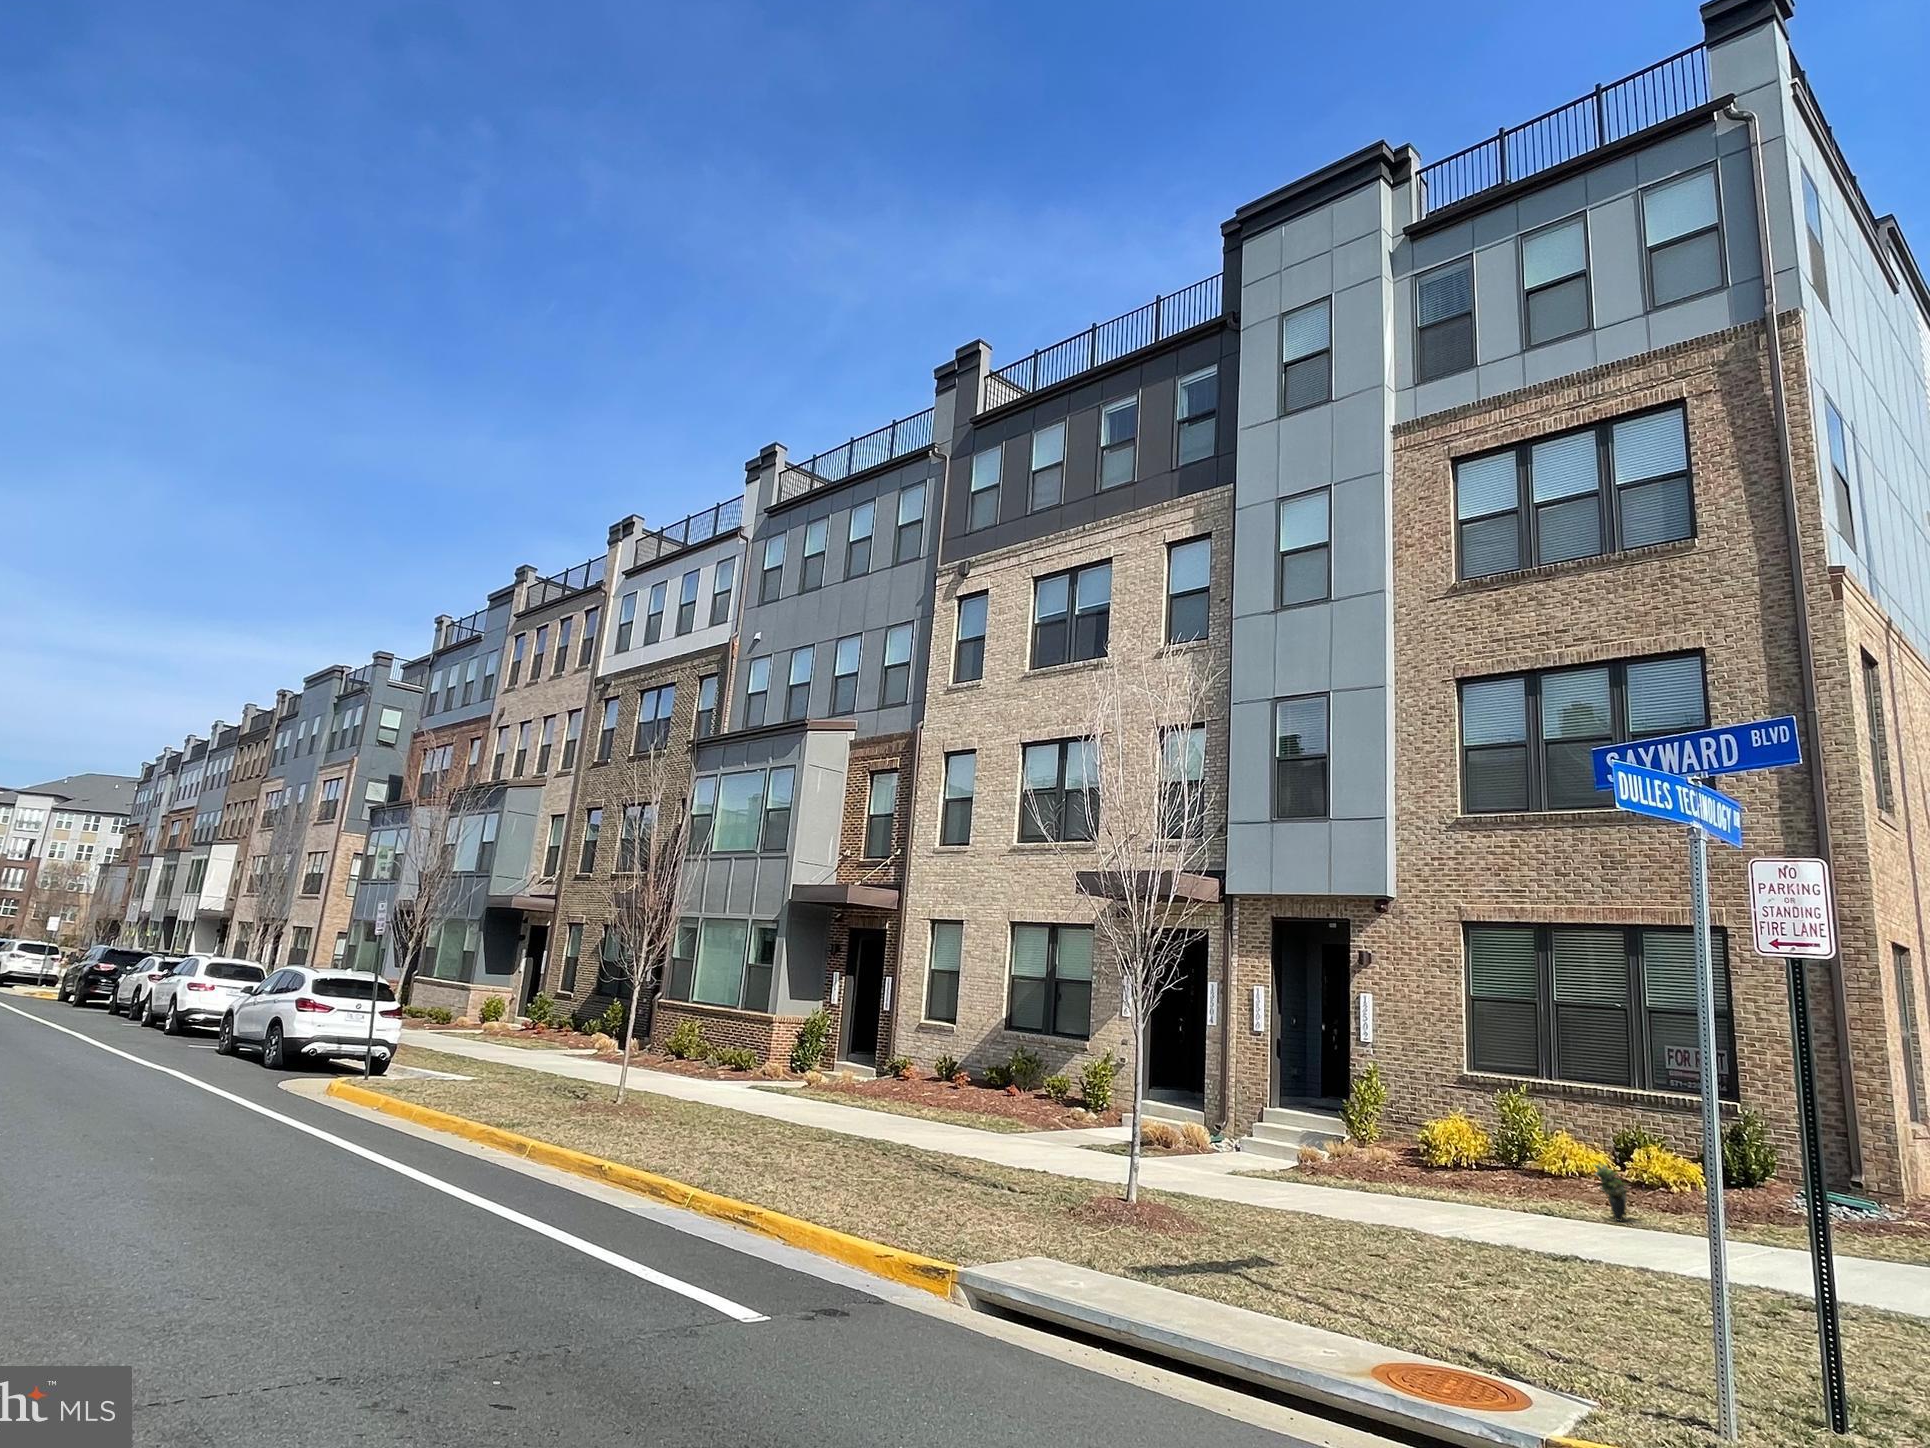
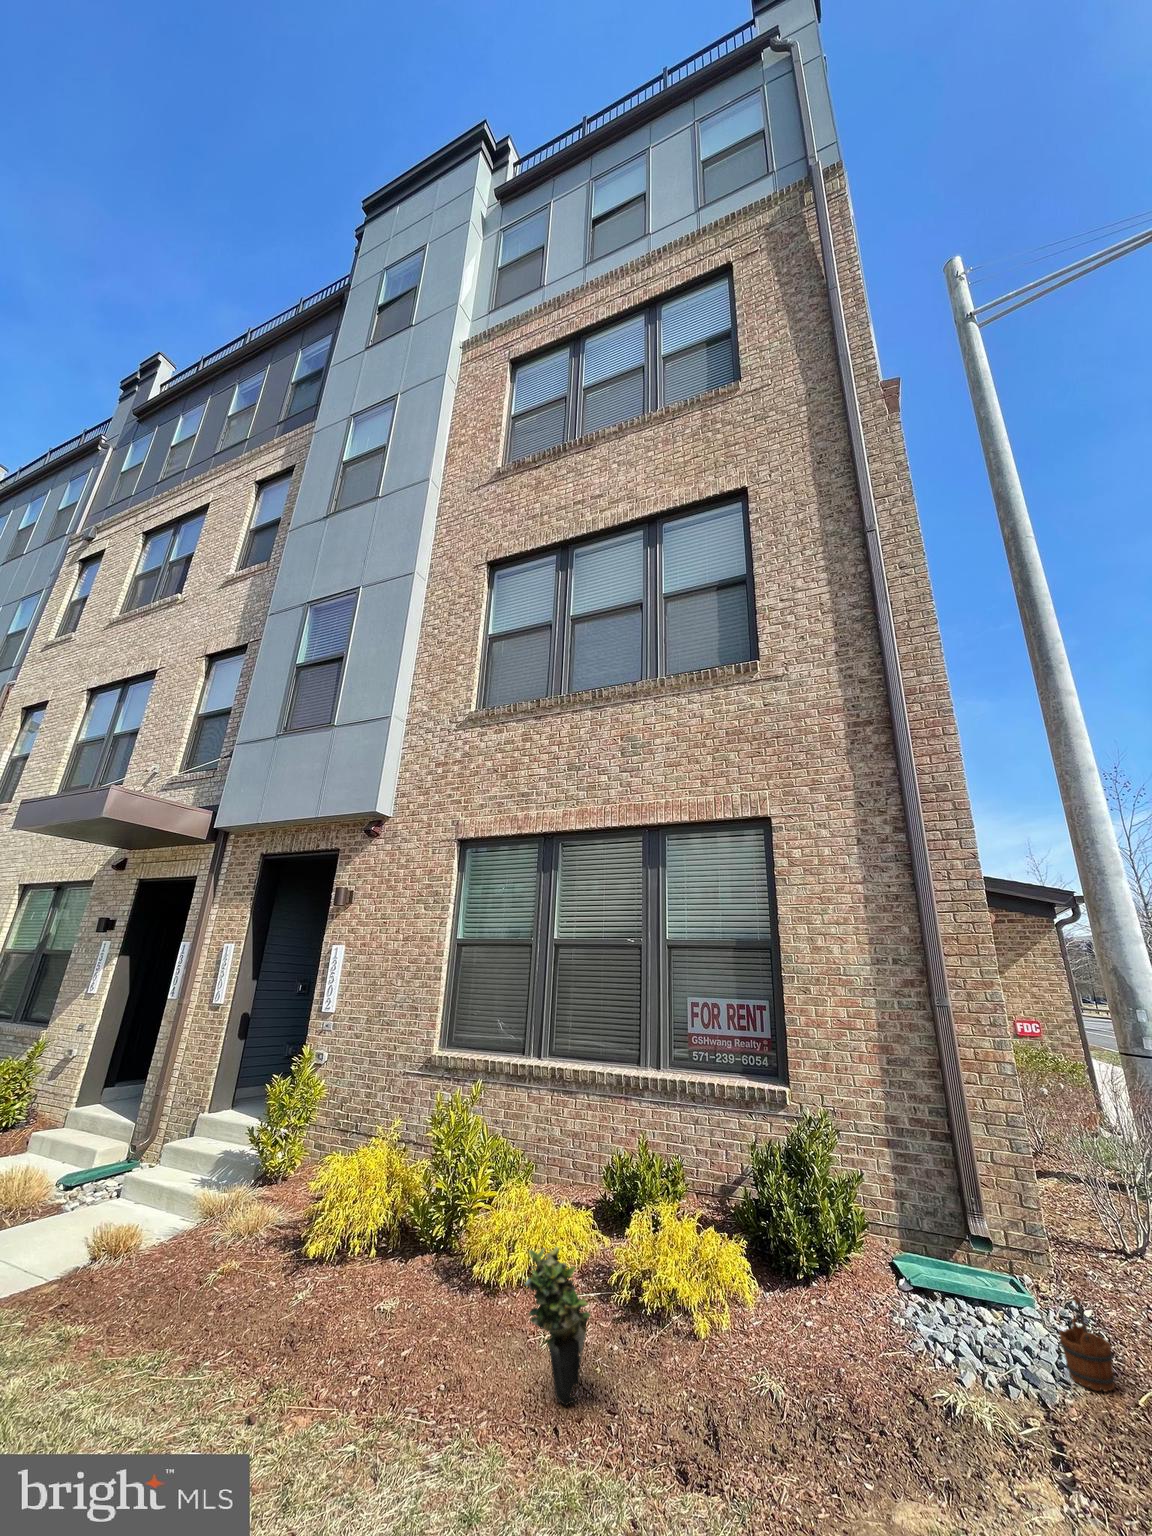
wooden bucket: none [1879,1200,1905,1237] -> present [1059,1296,1115,1392]

